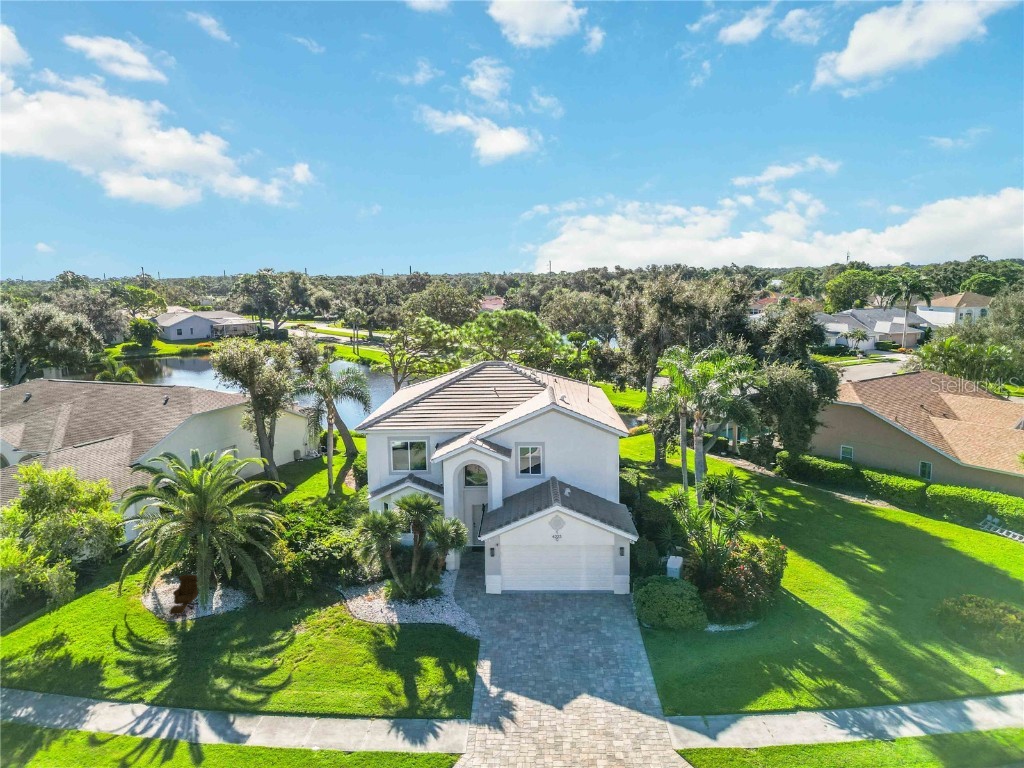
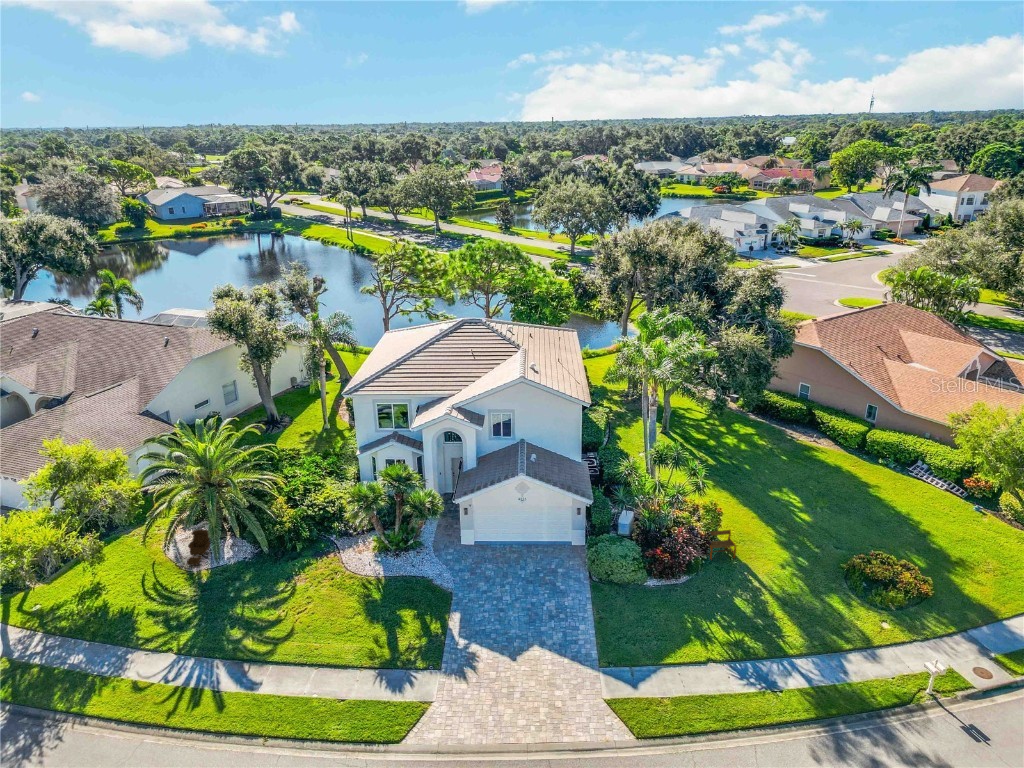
bench: none [767,572,805,608] -> present [709,530,736,559]

